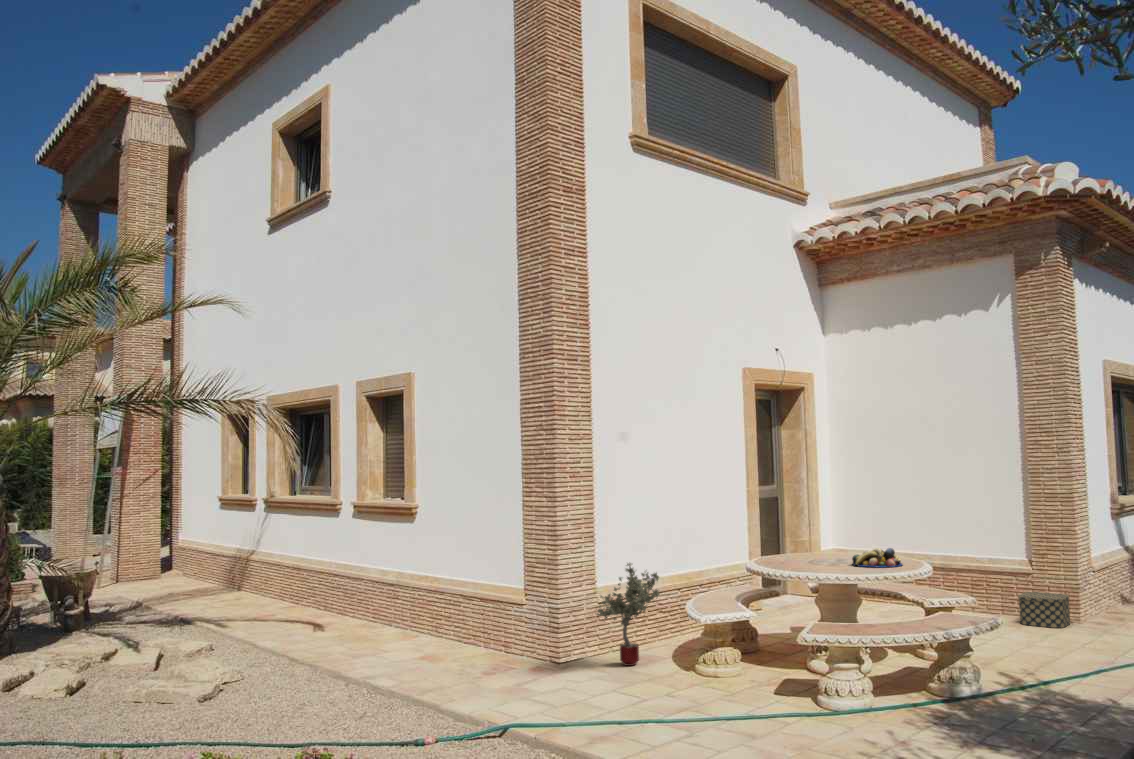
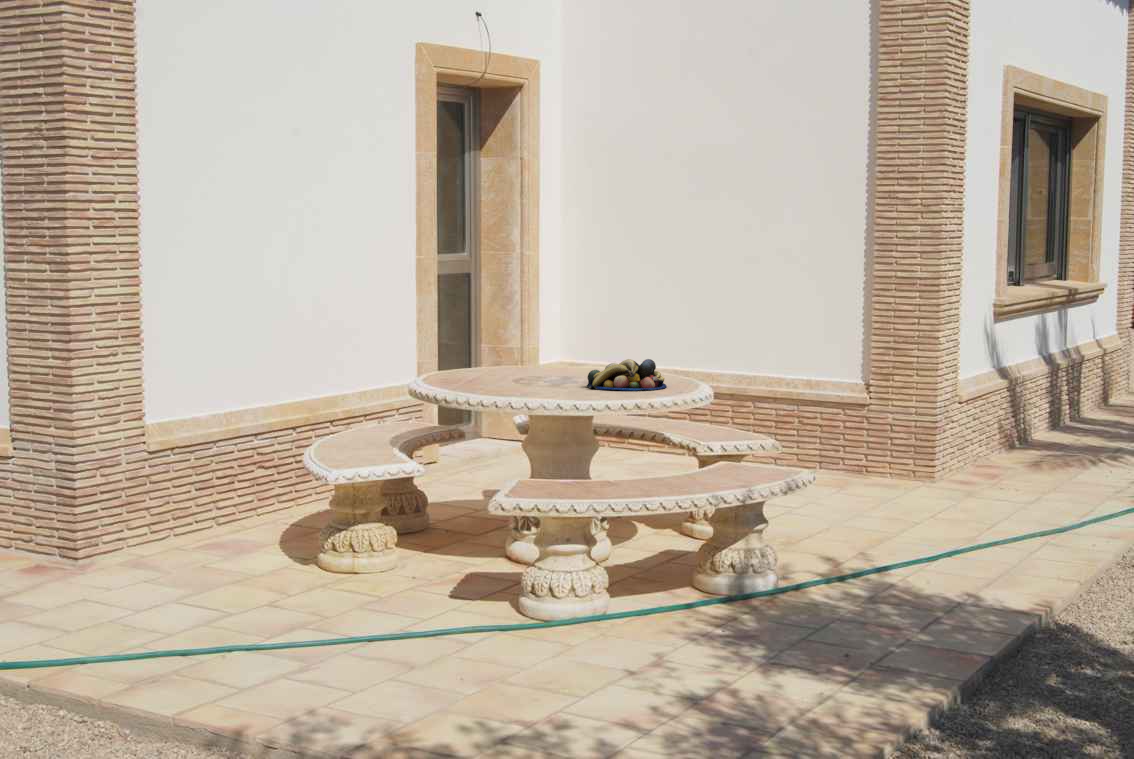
potted tree: present [597,563,660,666] -> none [140,381,260,560]
storage box: present [1018,592,1070,628] -> none [842,433,917,487]

